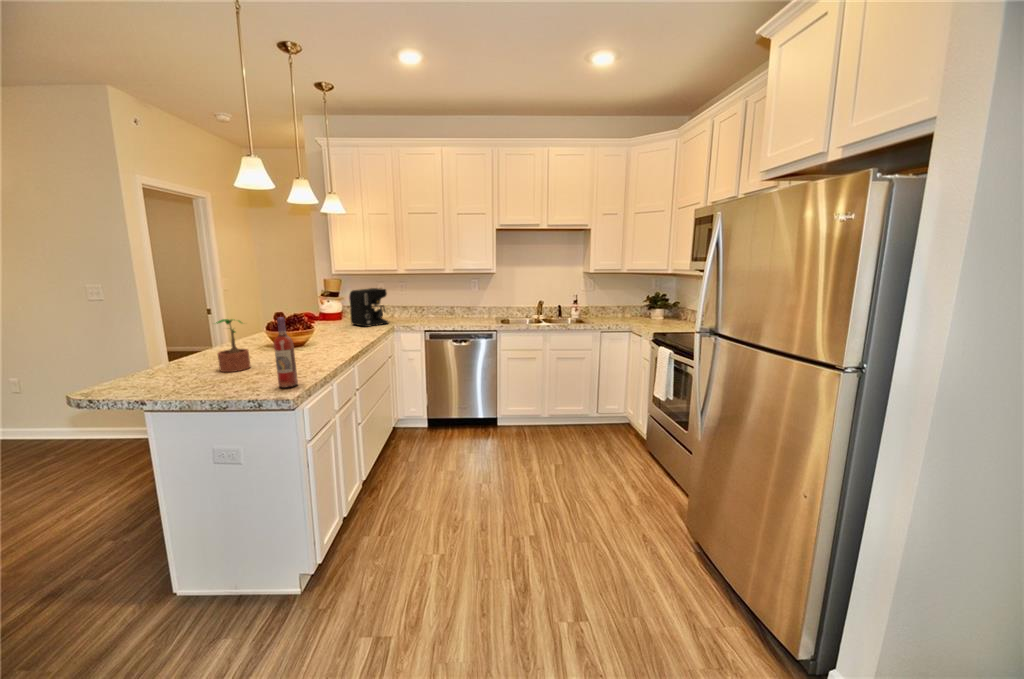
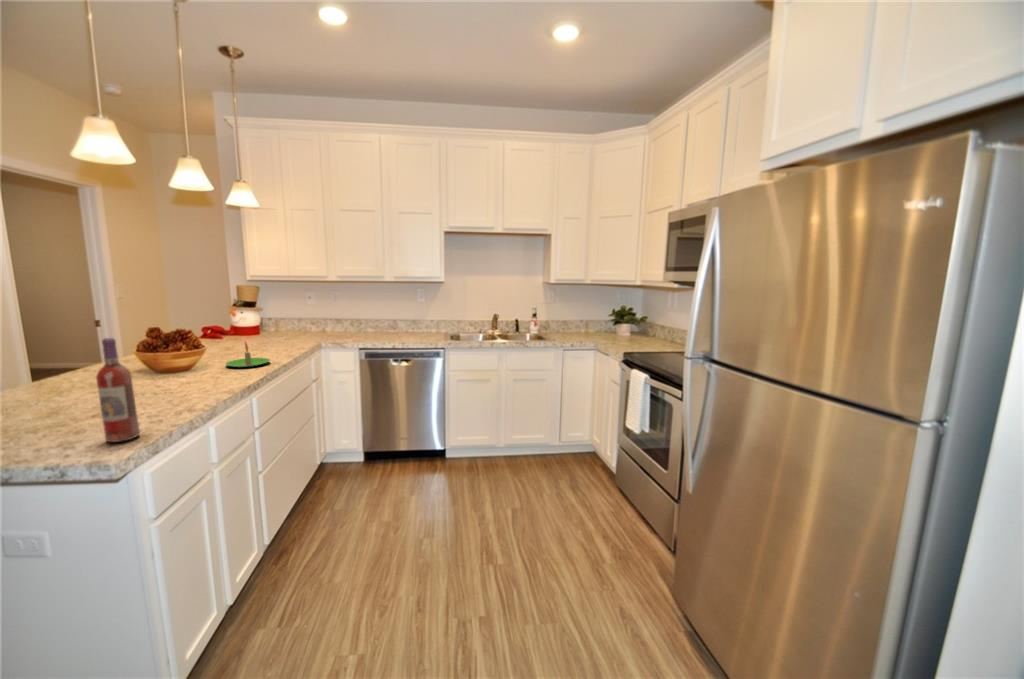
coffee maker: present [349,288,388,327] -> none [263,297,314,344]
potted plant: present [216,319,251,372] -> none [18,338,86,415]
candle: none [330,322,362,343] -> present [226,341,270,368]

